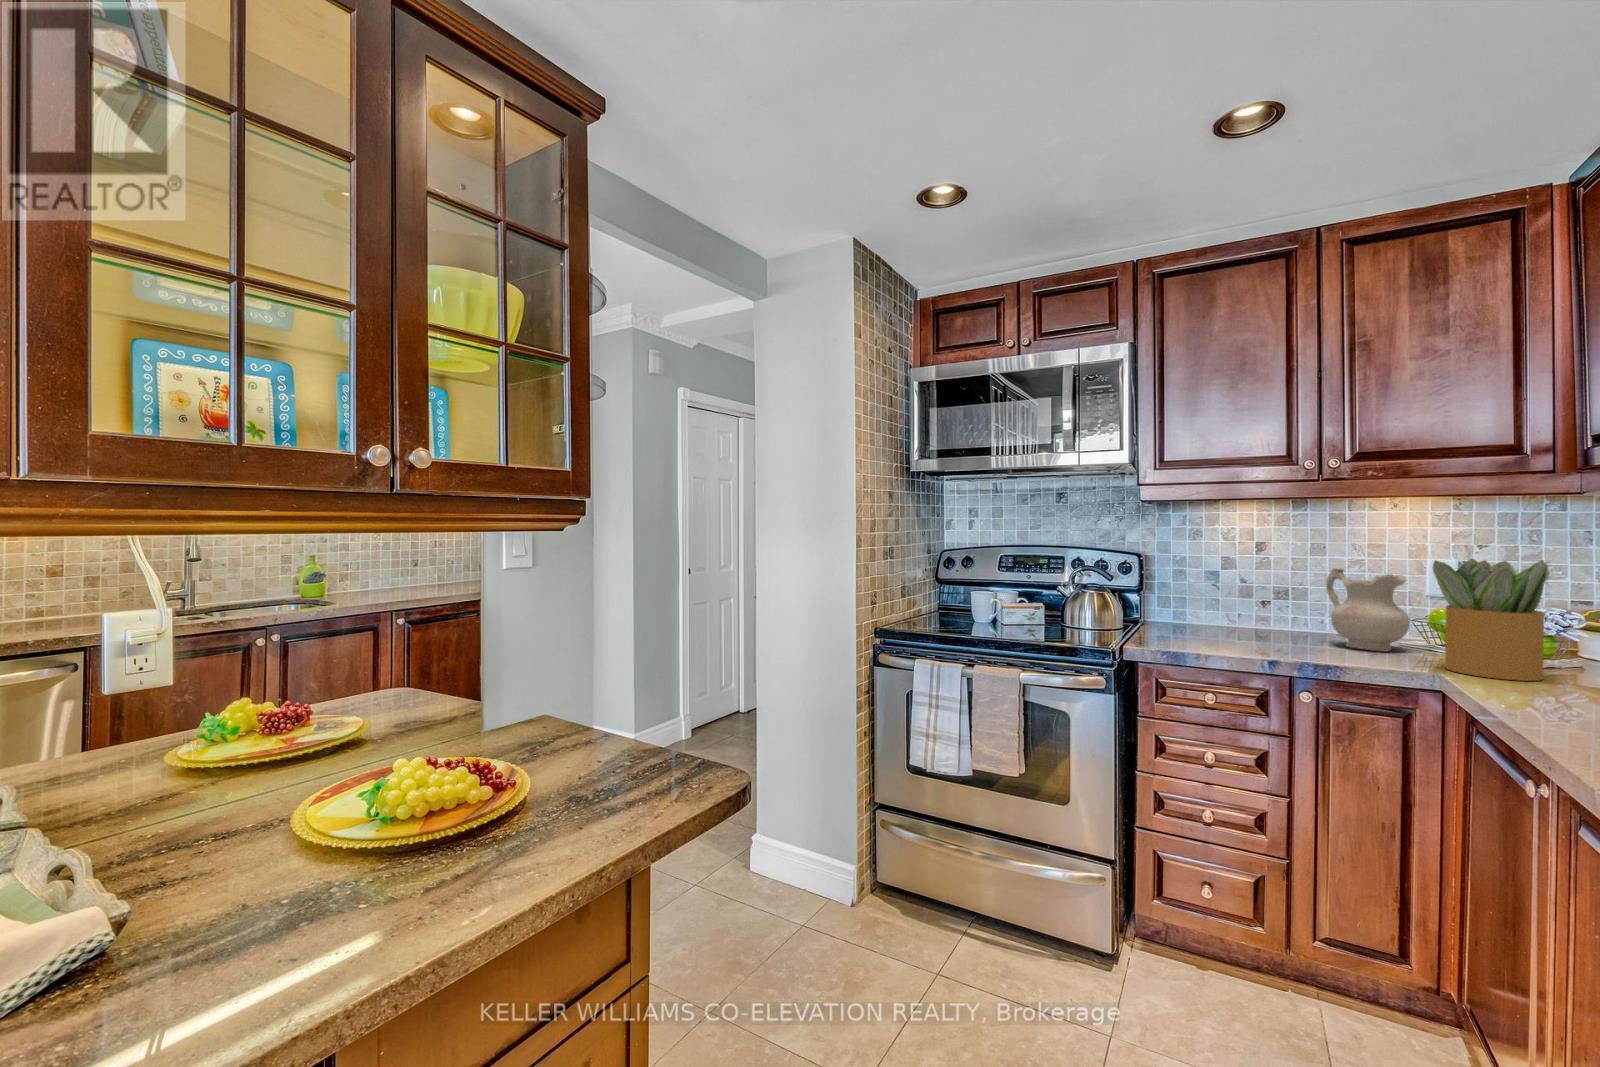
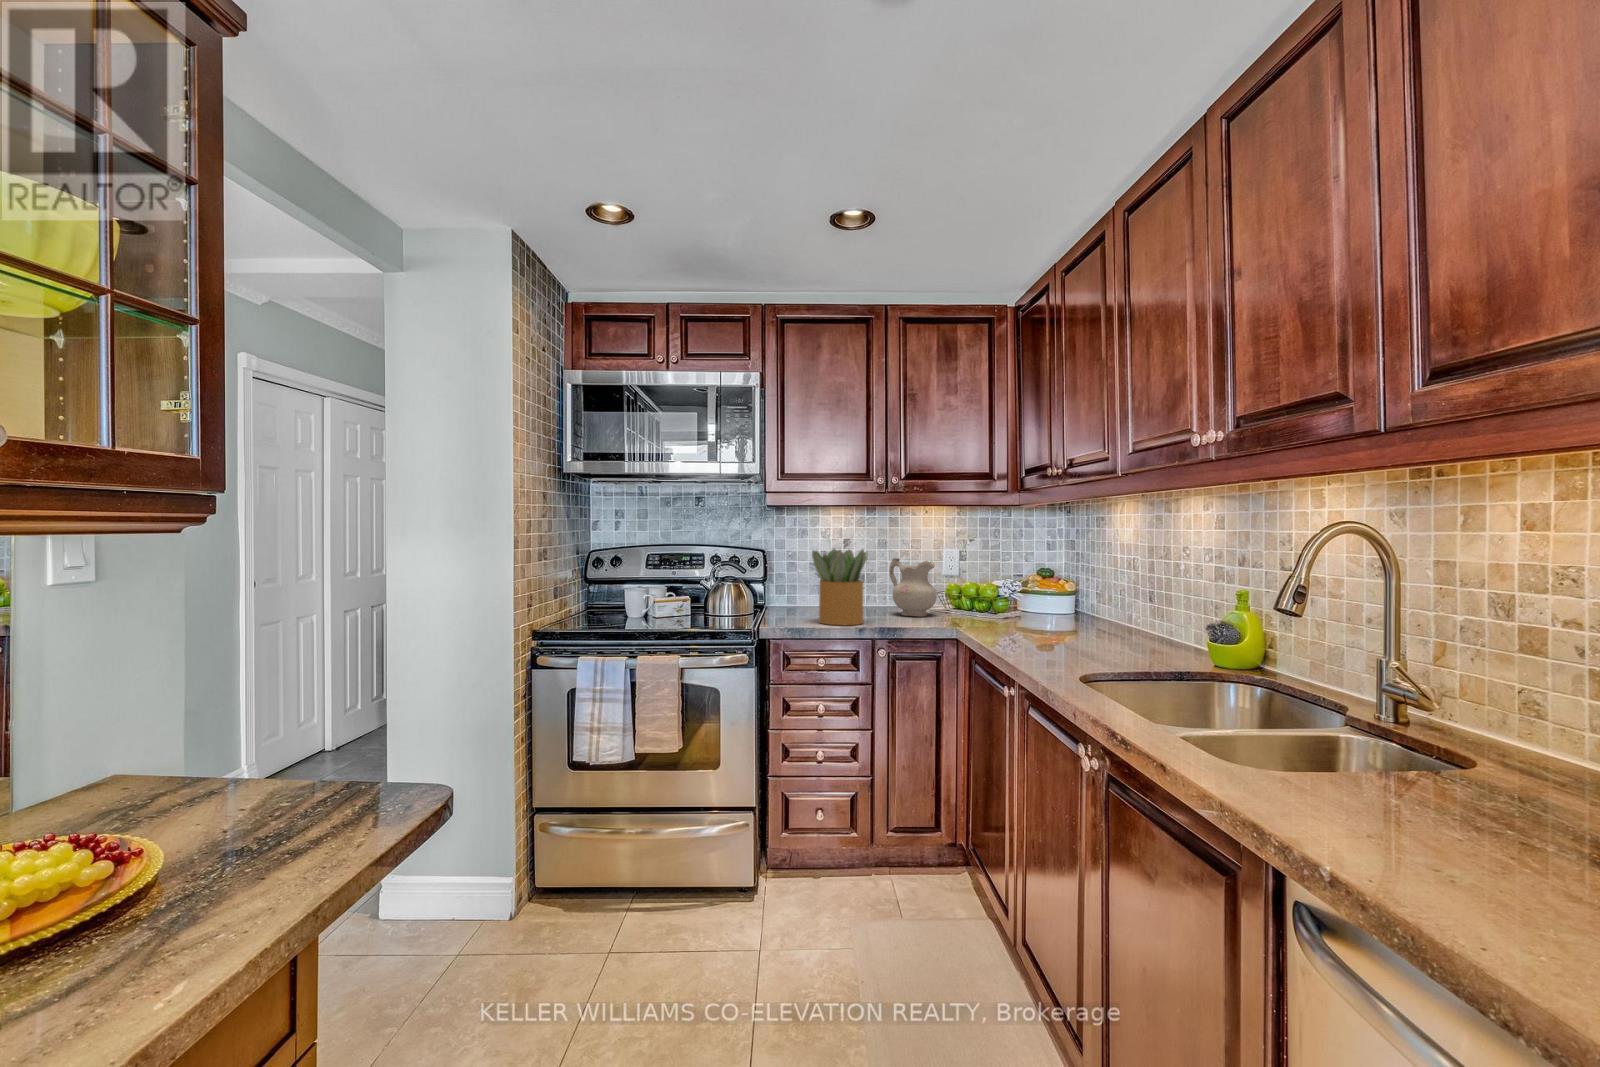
potted plant: present [1433,559,1549,681] -> present [812,549,867,625]

